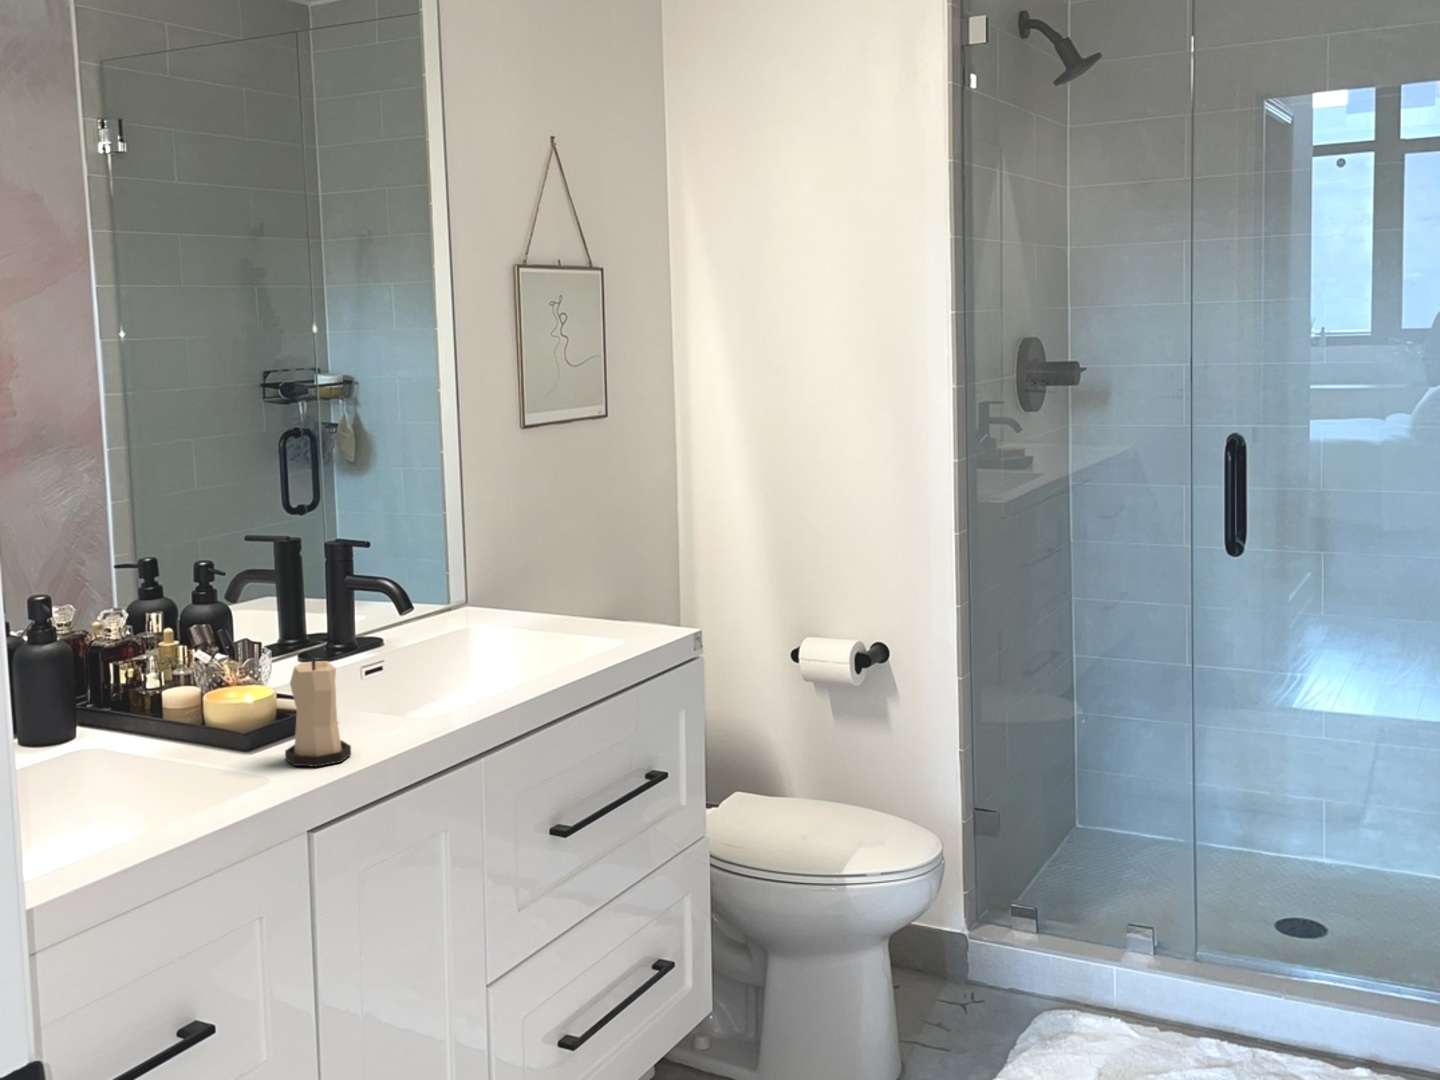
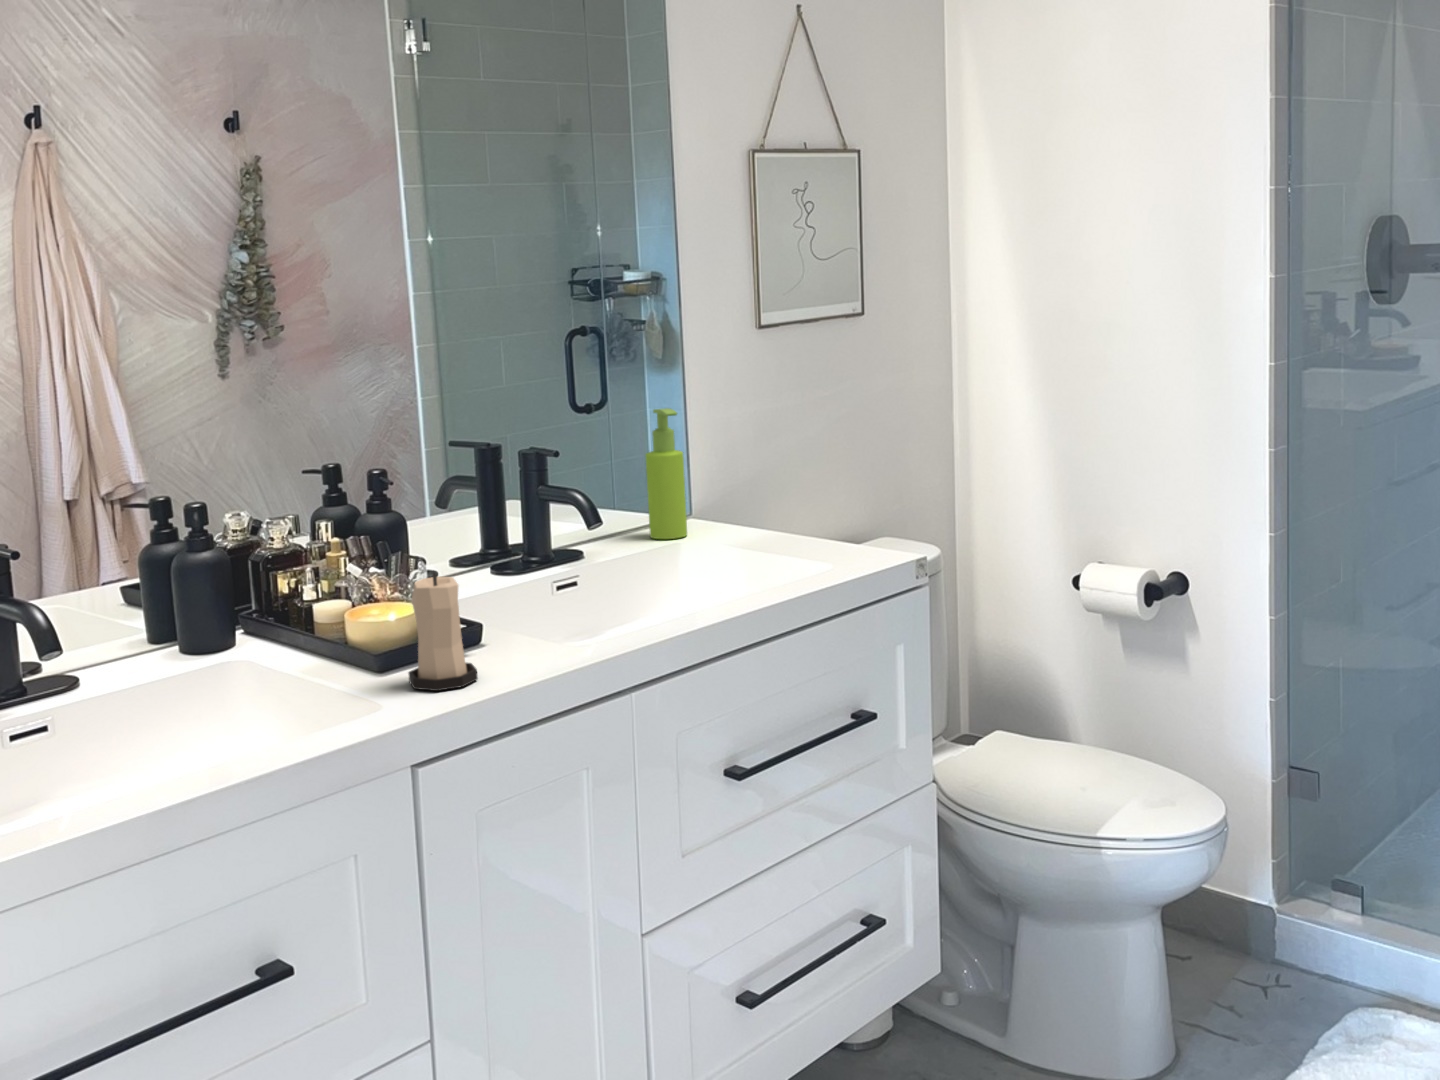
soap dispenser: none [432,502,470,623] -> present [646,408,687,539]

